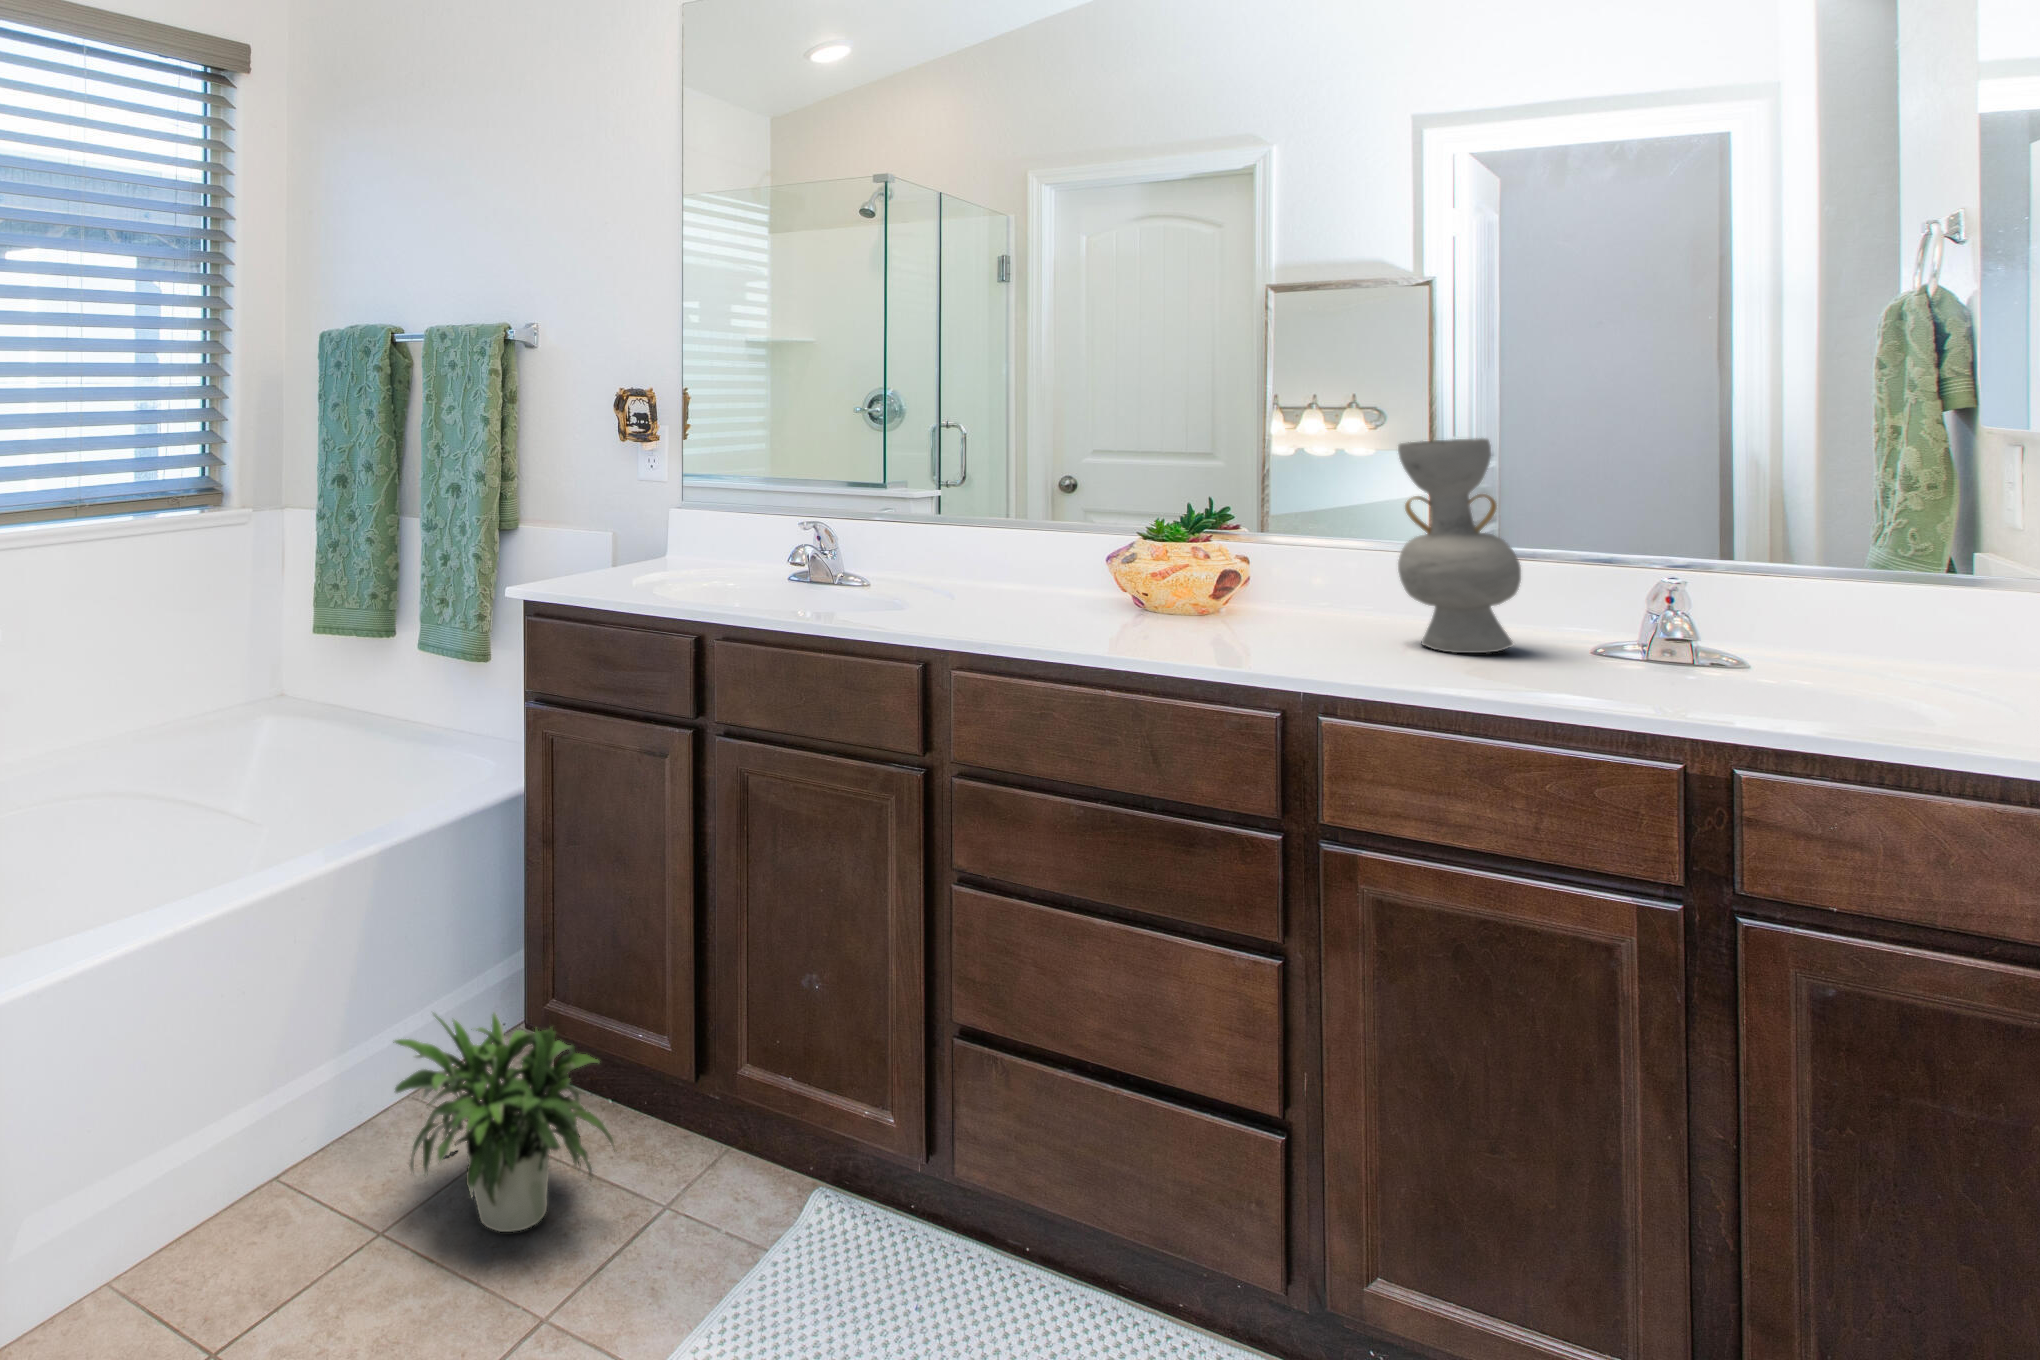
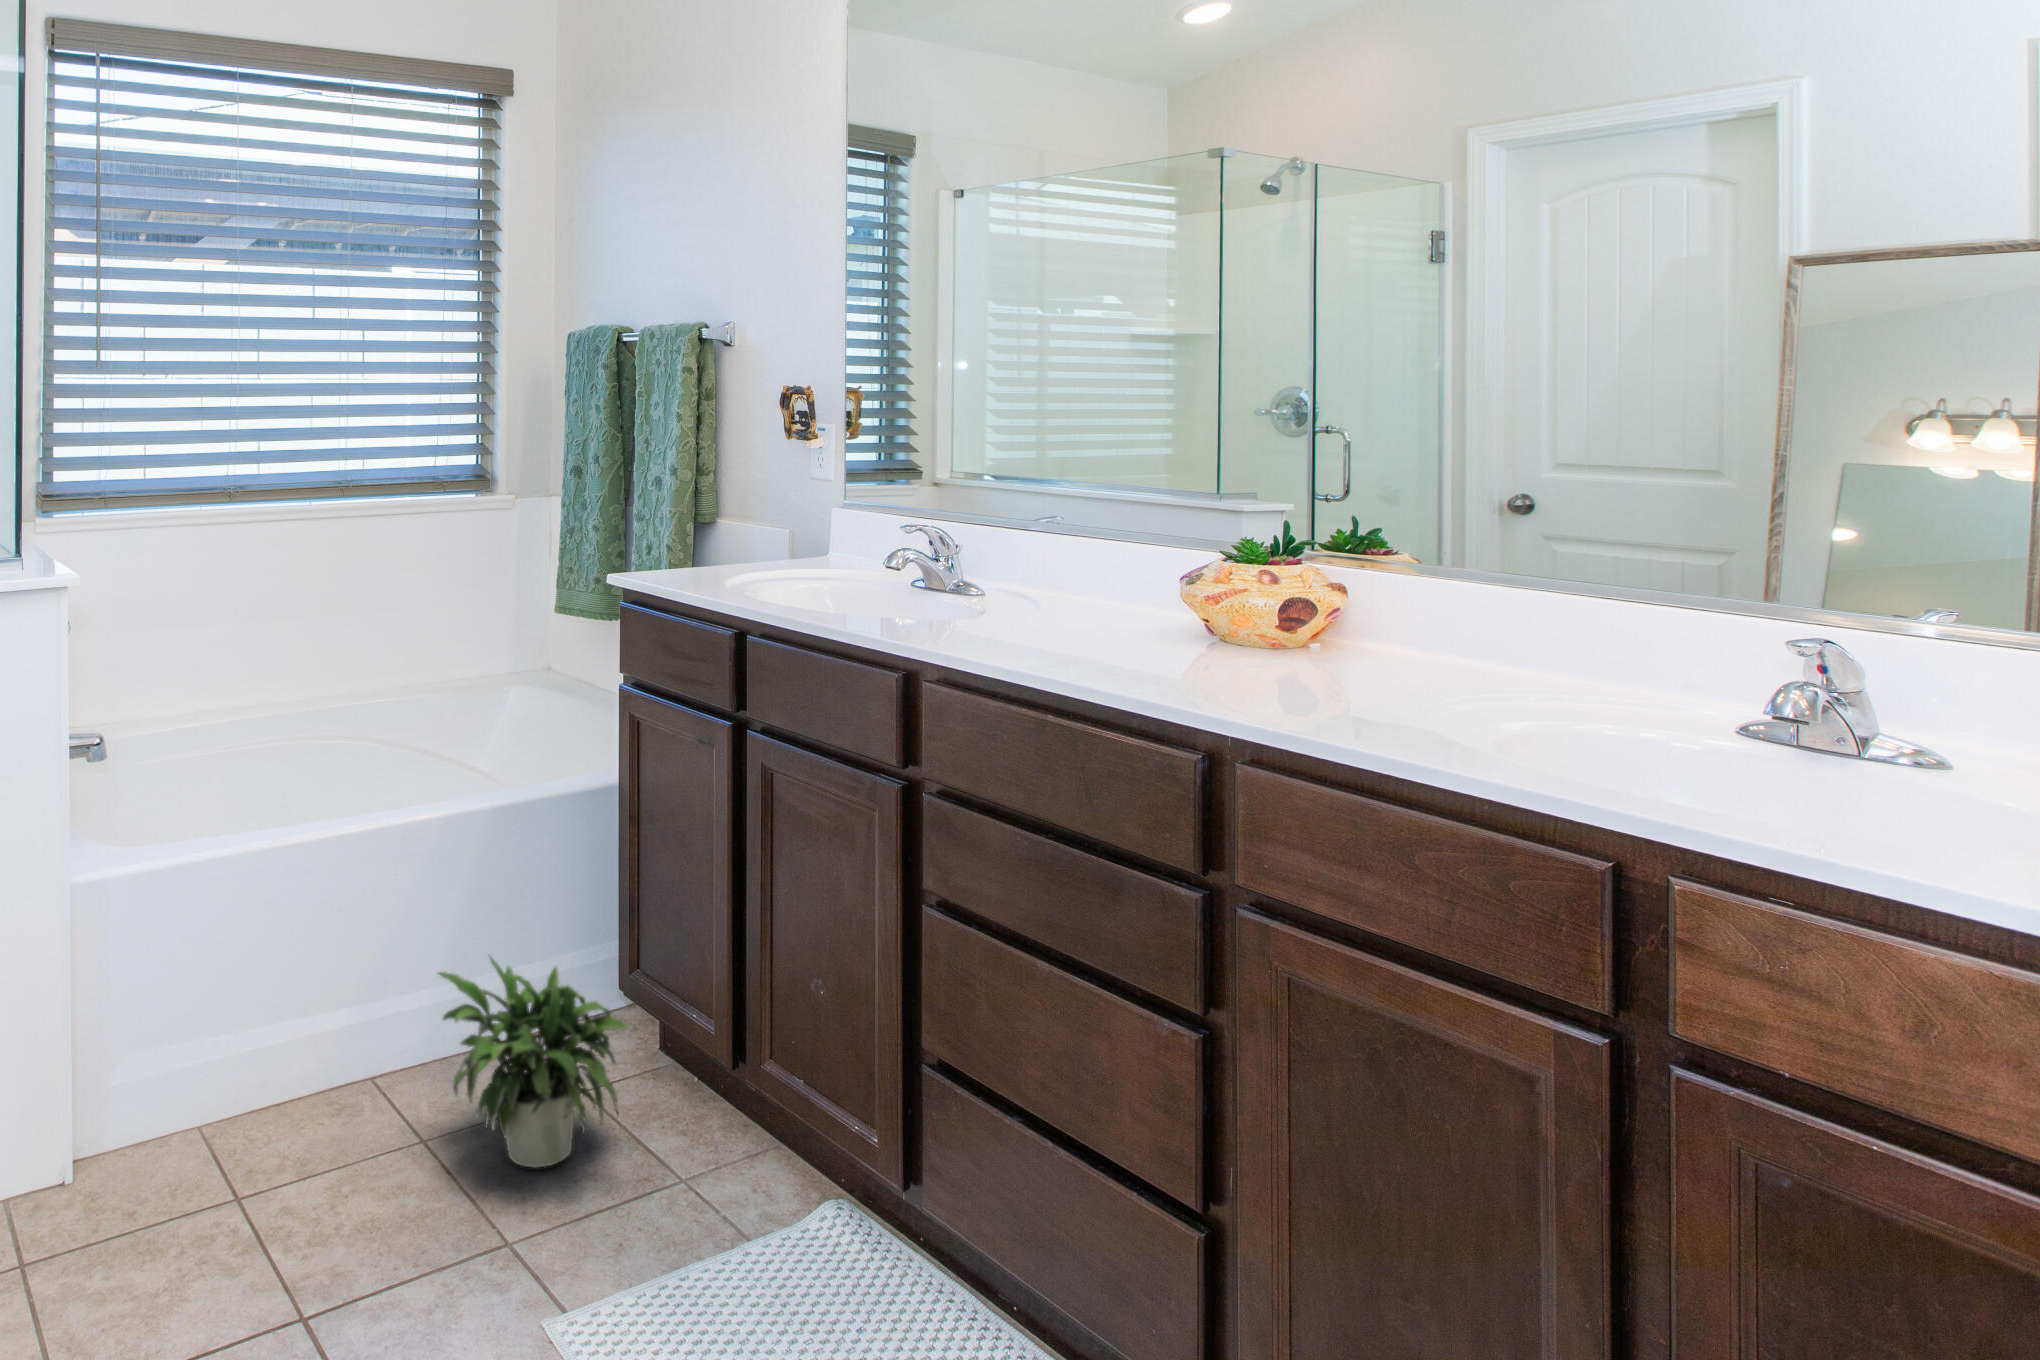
decorative vase: present [1398,438,1521,653] -> none [1459,445,1616,711]

